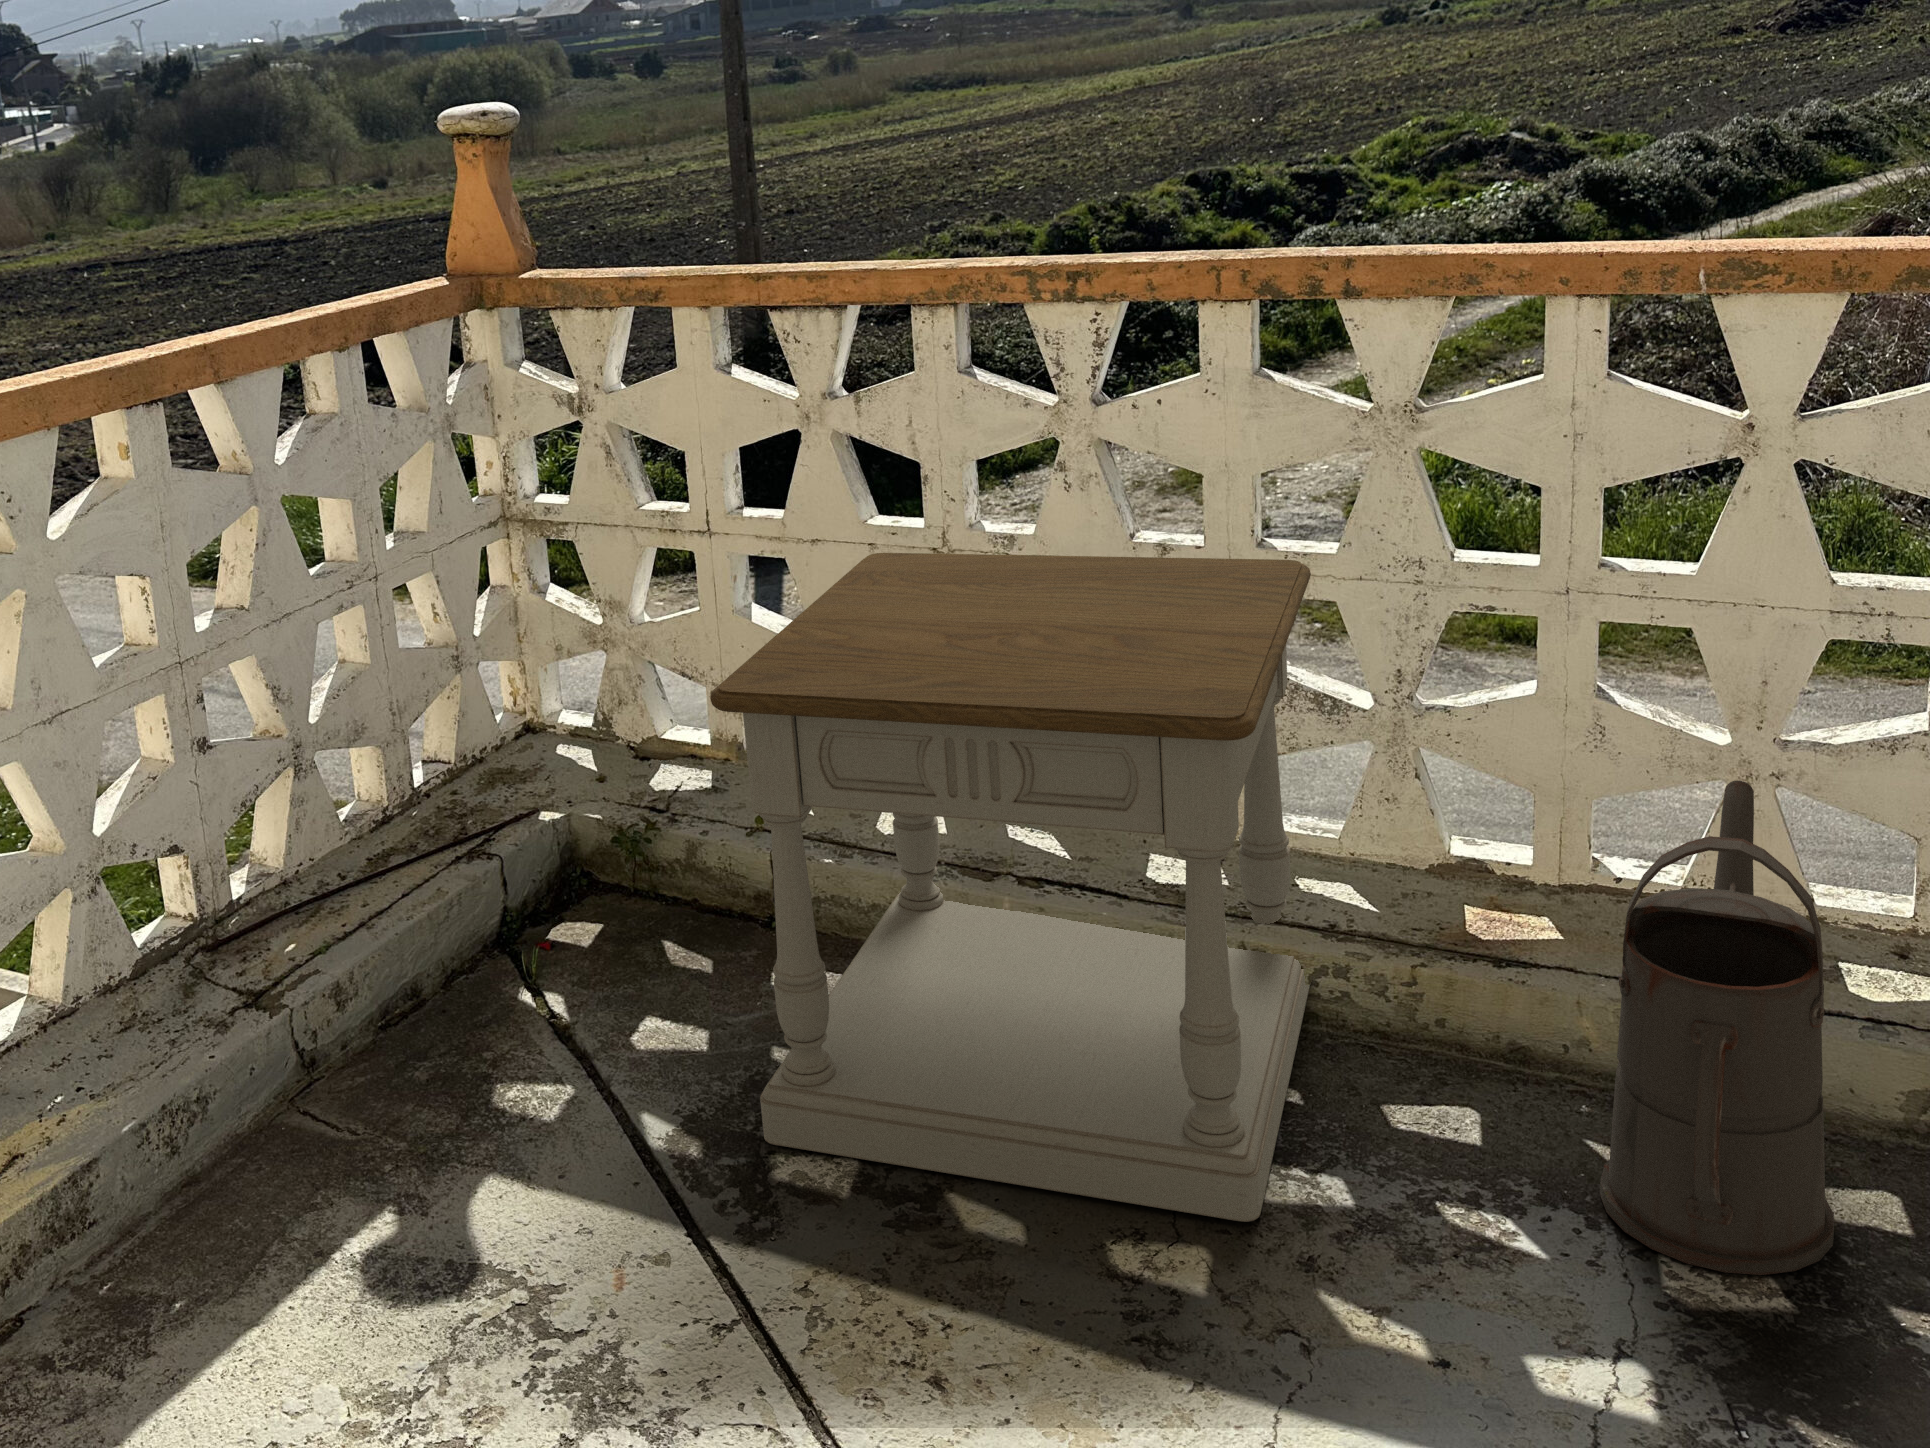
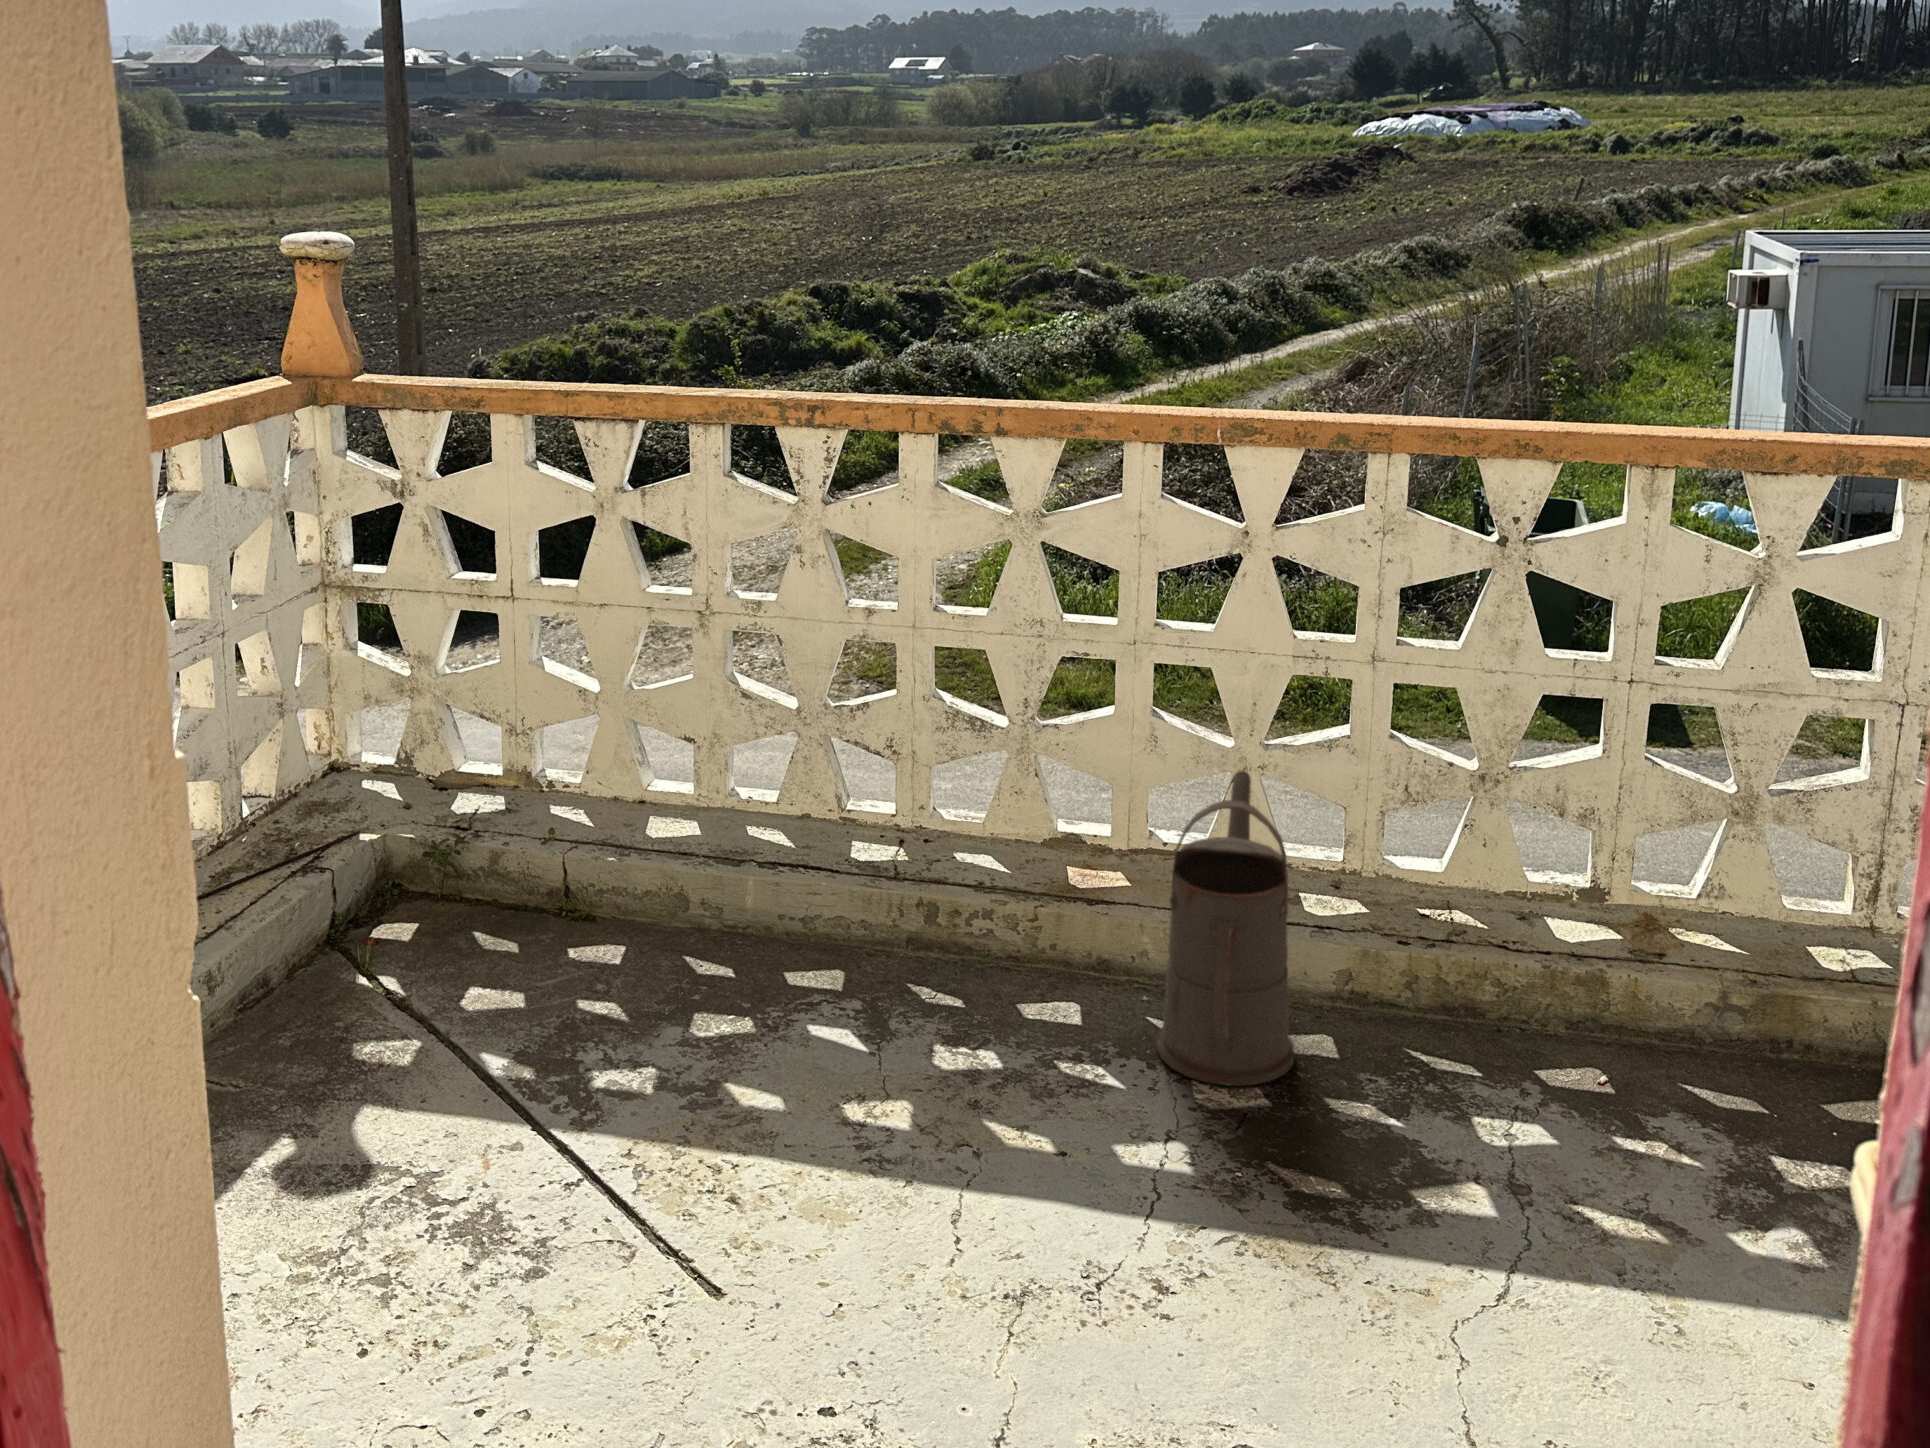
side table: present [710,553,1311,1222] -> none [556,615,971,1083]

